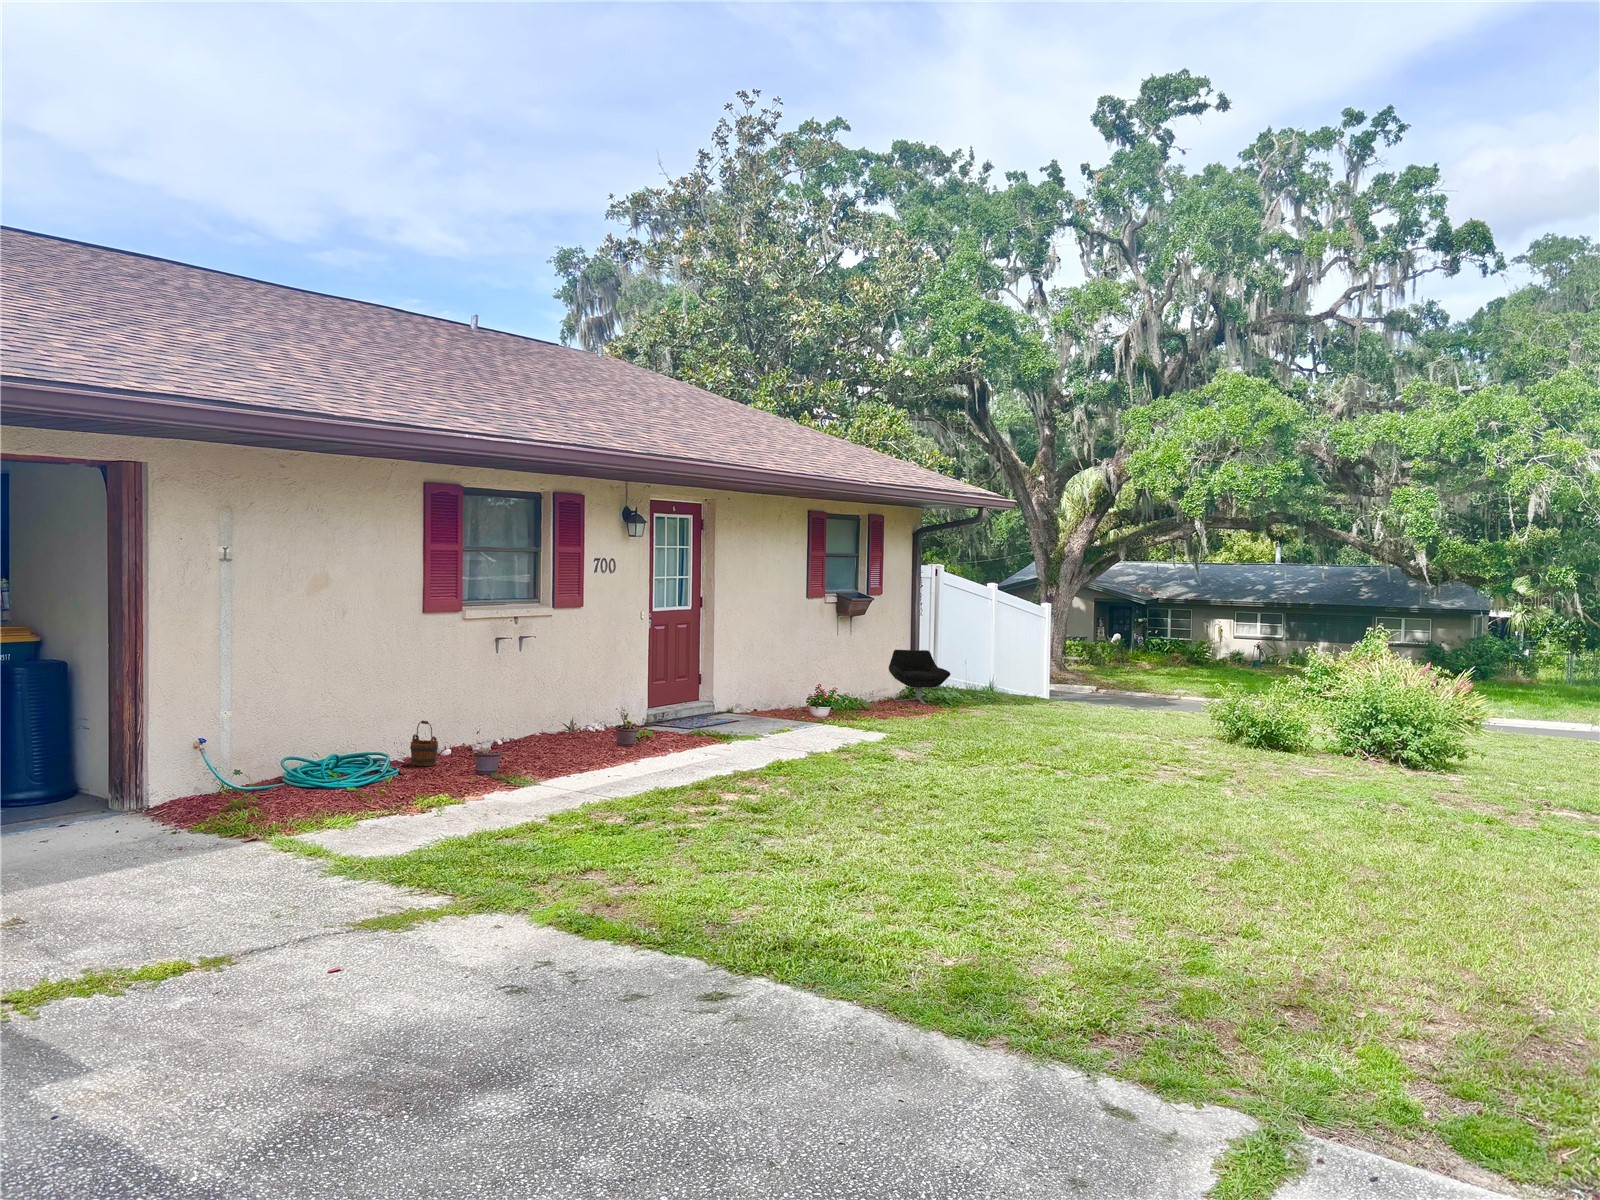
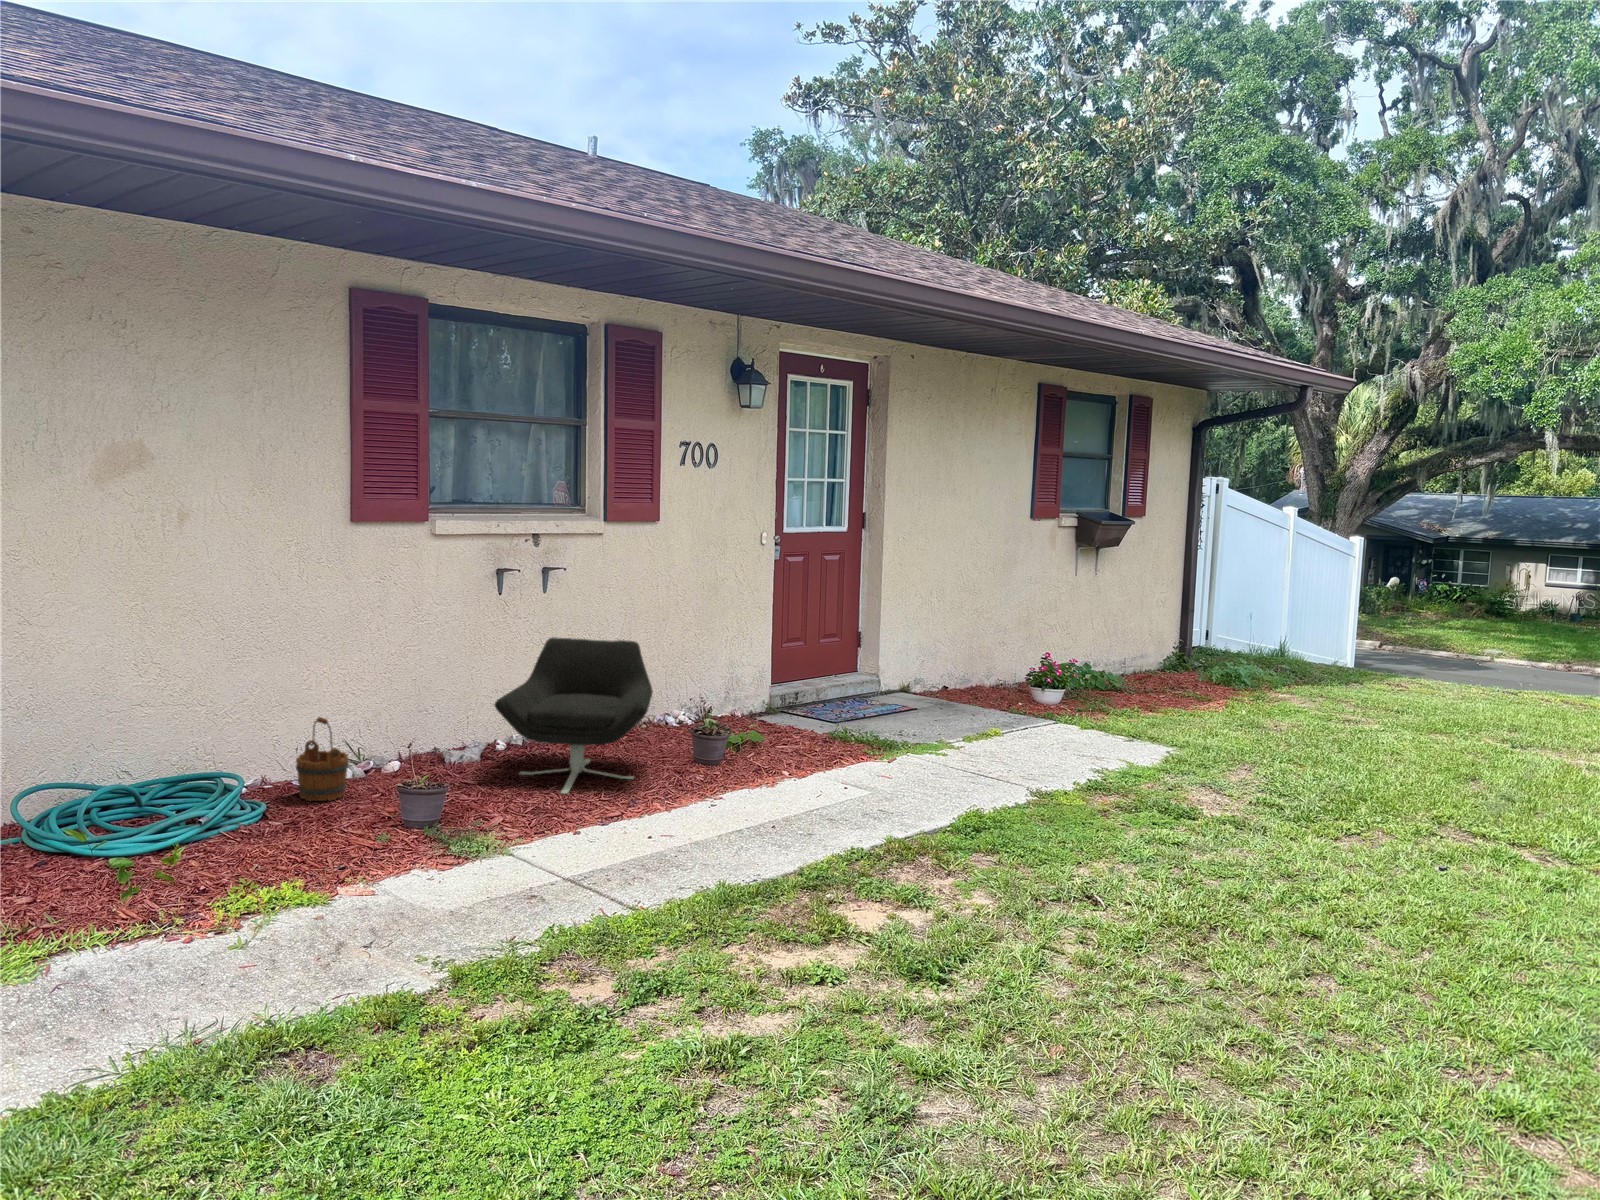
lounge chair: present [889,650,951,704] -> present [494,637,653,794]

